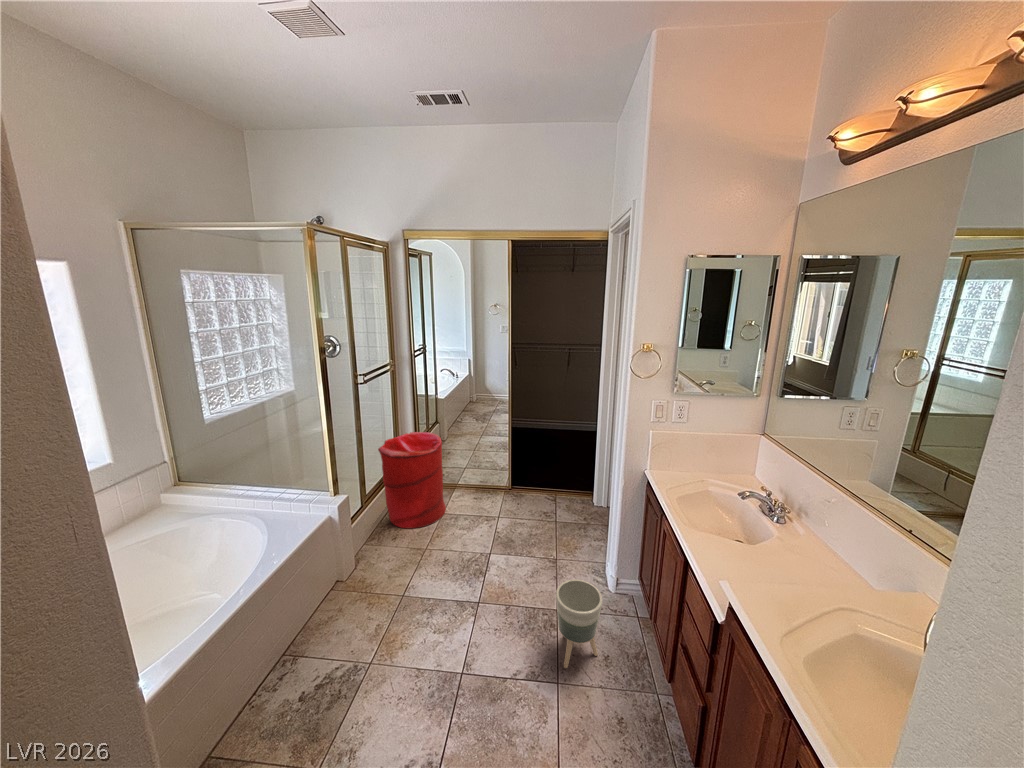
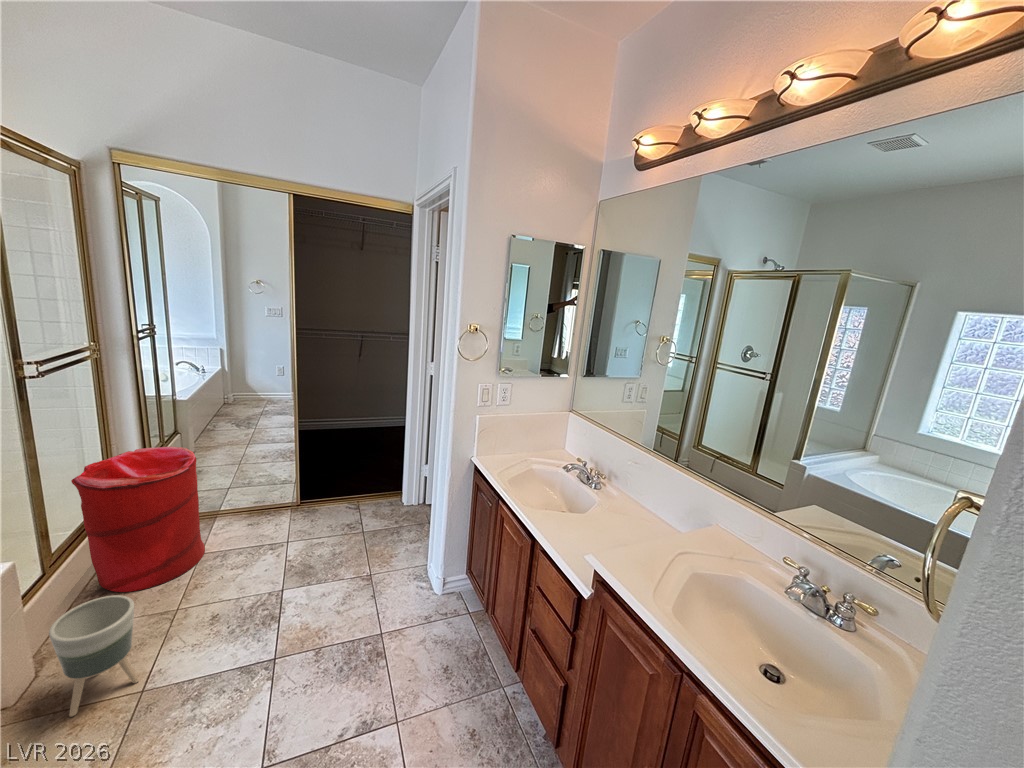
planter: present [556,579,602,668] -> present [49,595,139,717]

